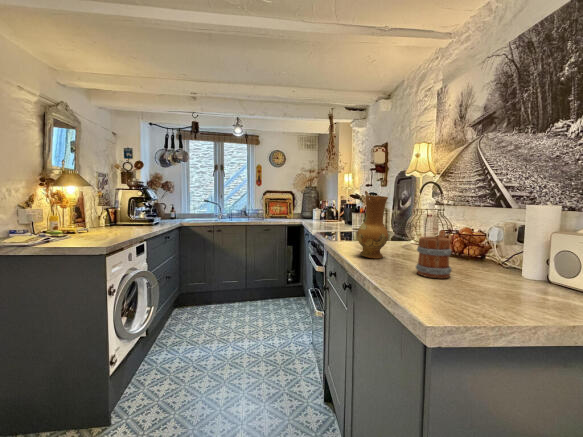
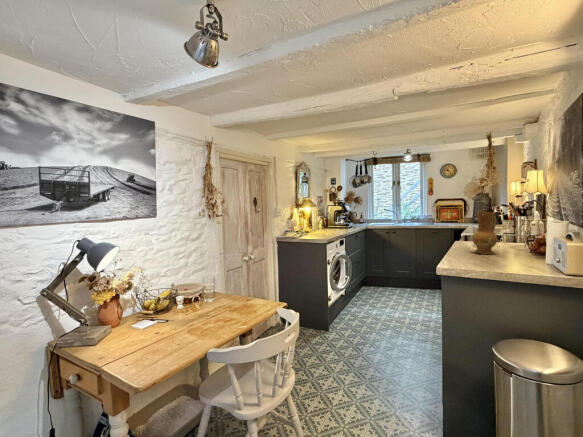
mug: present [416,230,452,278] -> none [497,237,529,266]

